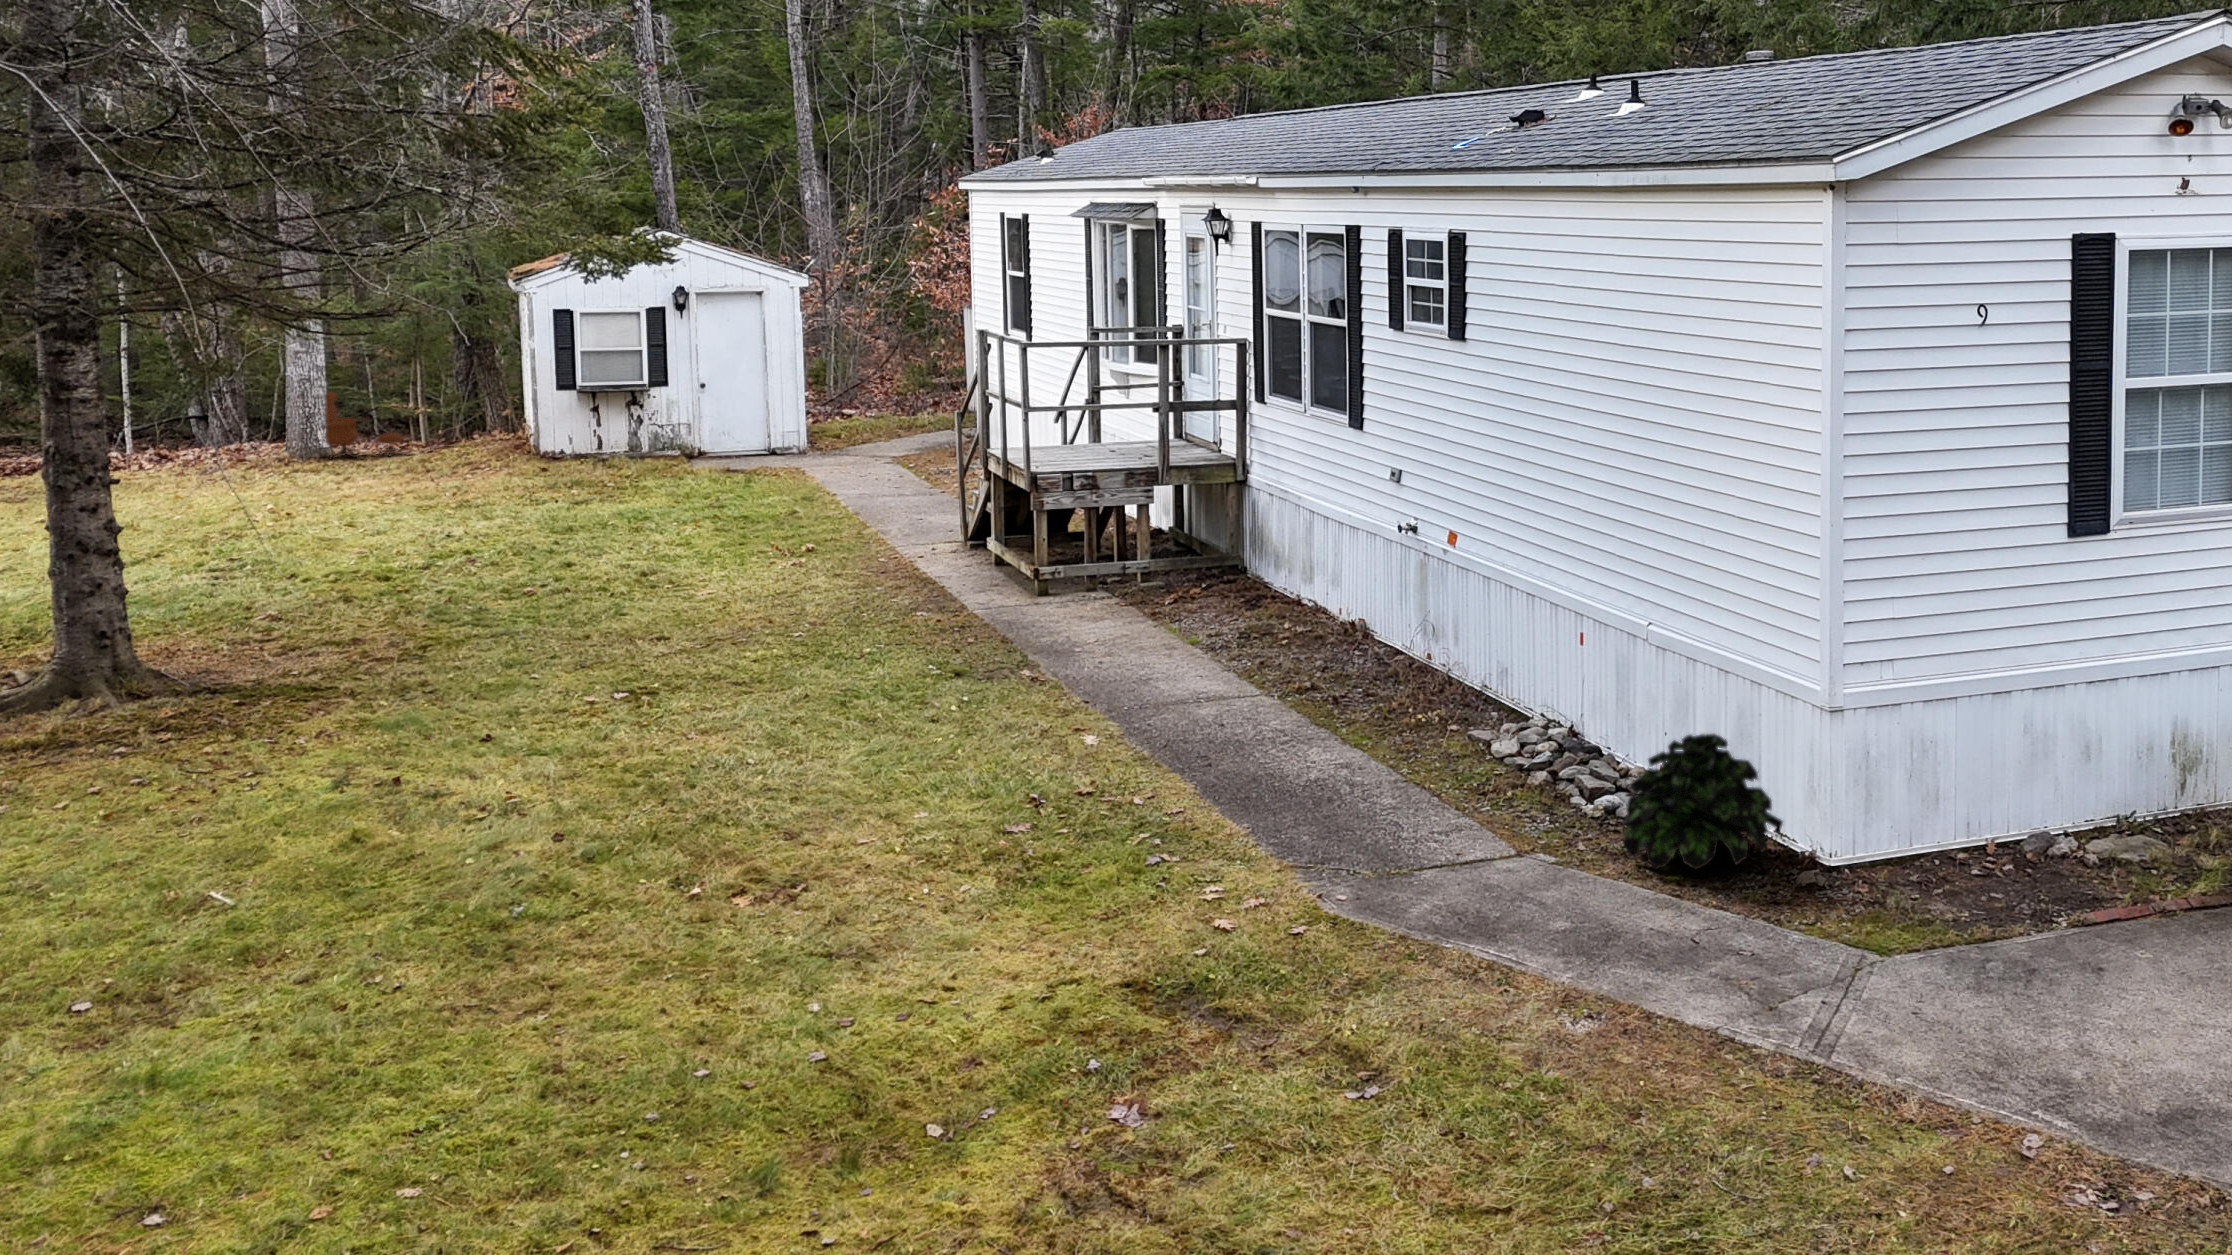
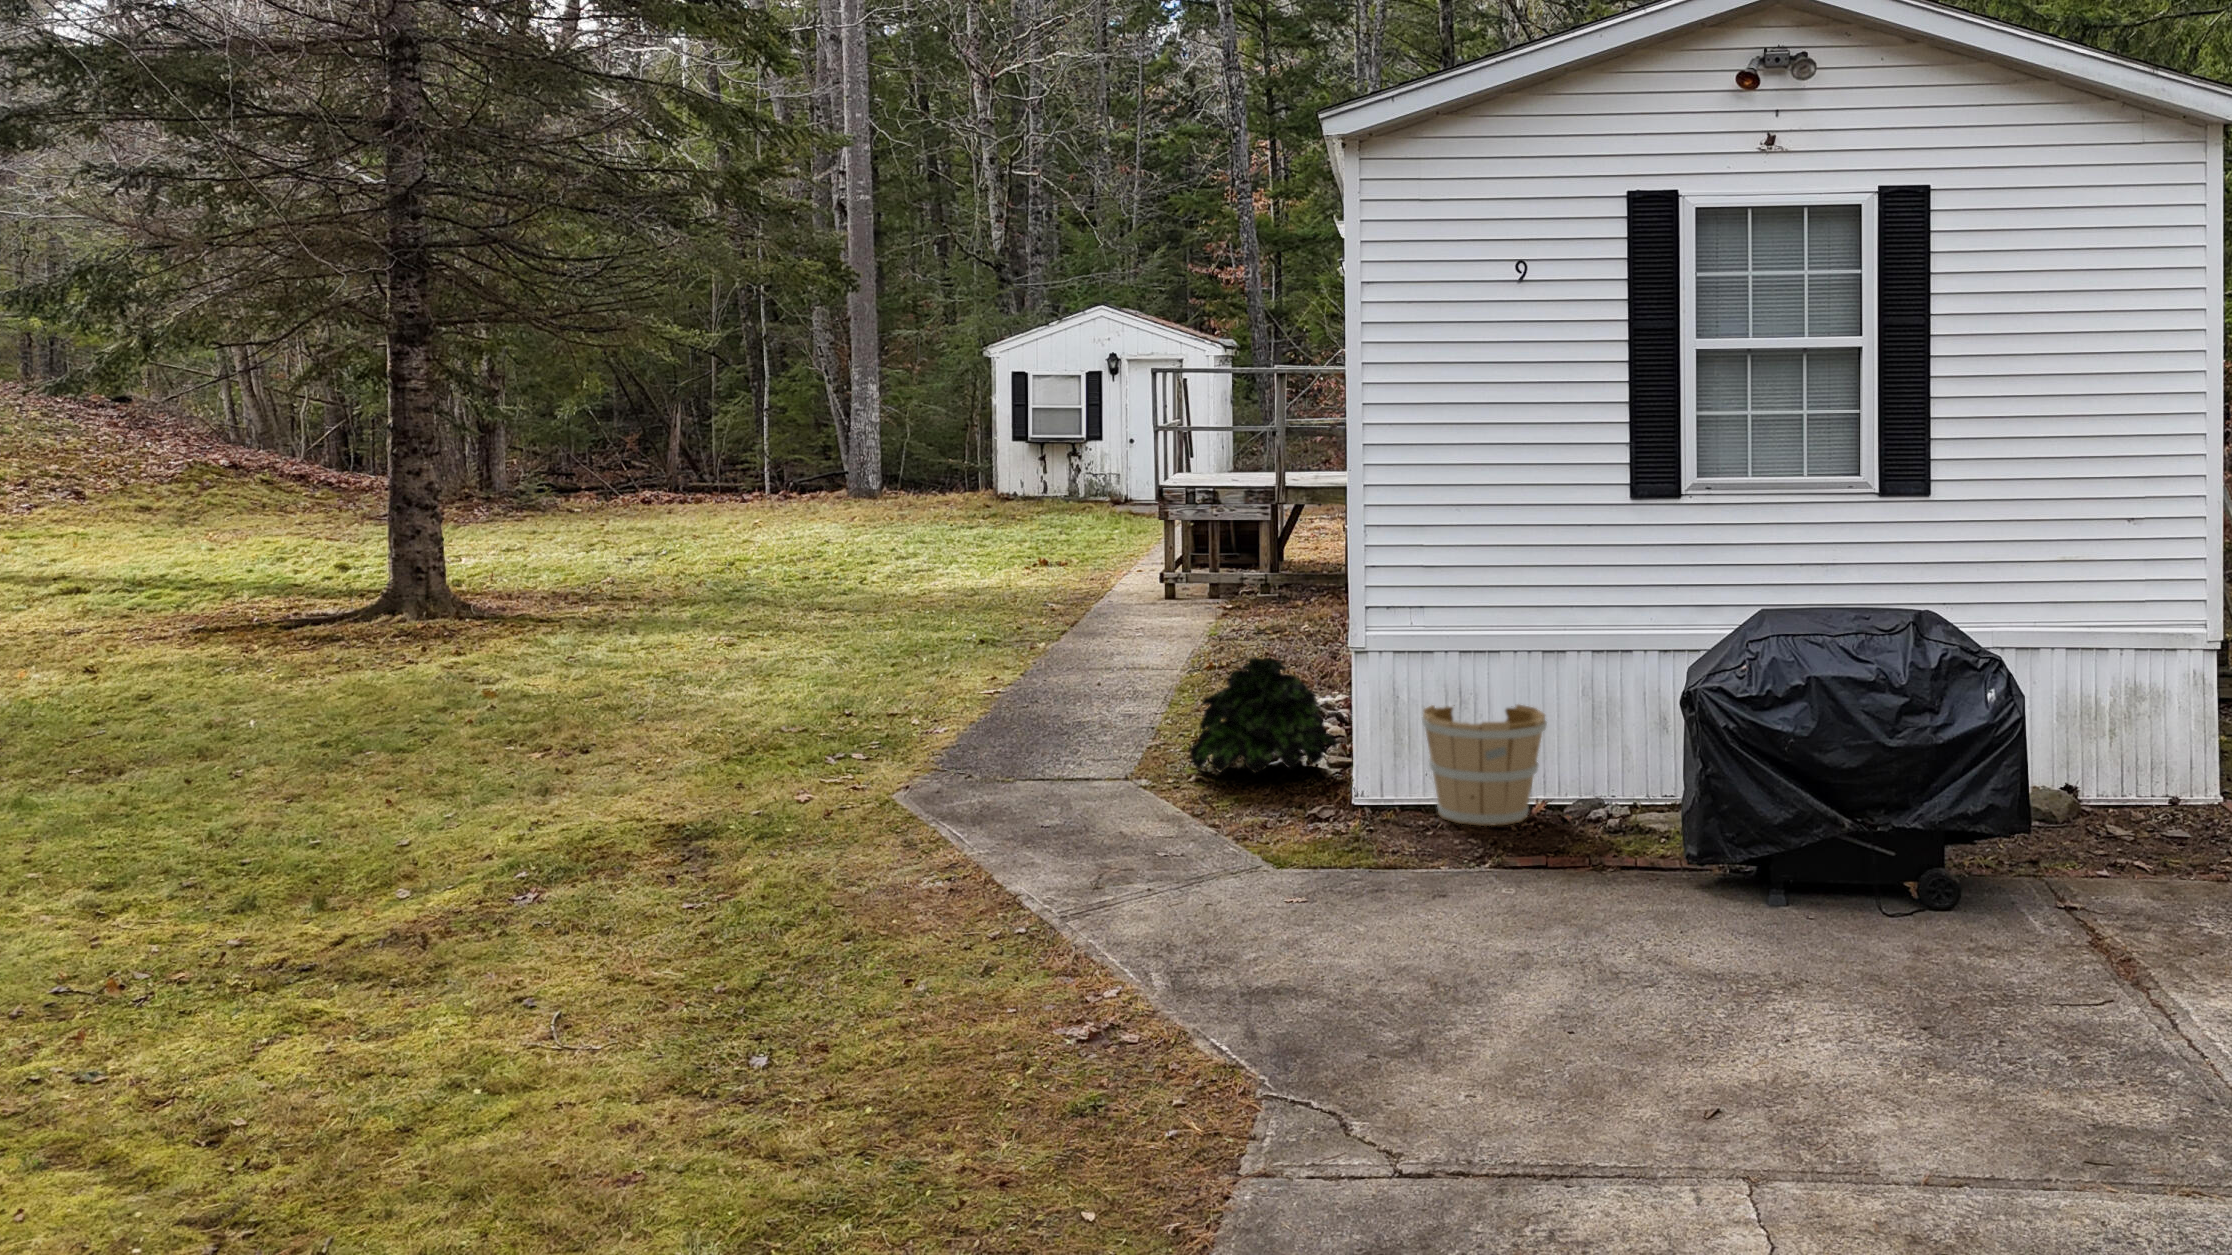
lounge chair: present [325,391,405,458] -> none [877,441,937,496]
wooden bucket: none [1936,758,2069,895] -> present [1422,705,1547,826]

